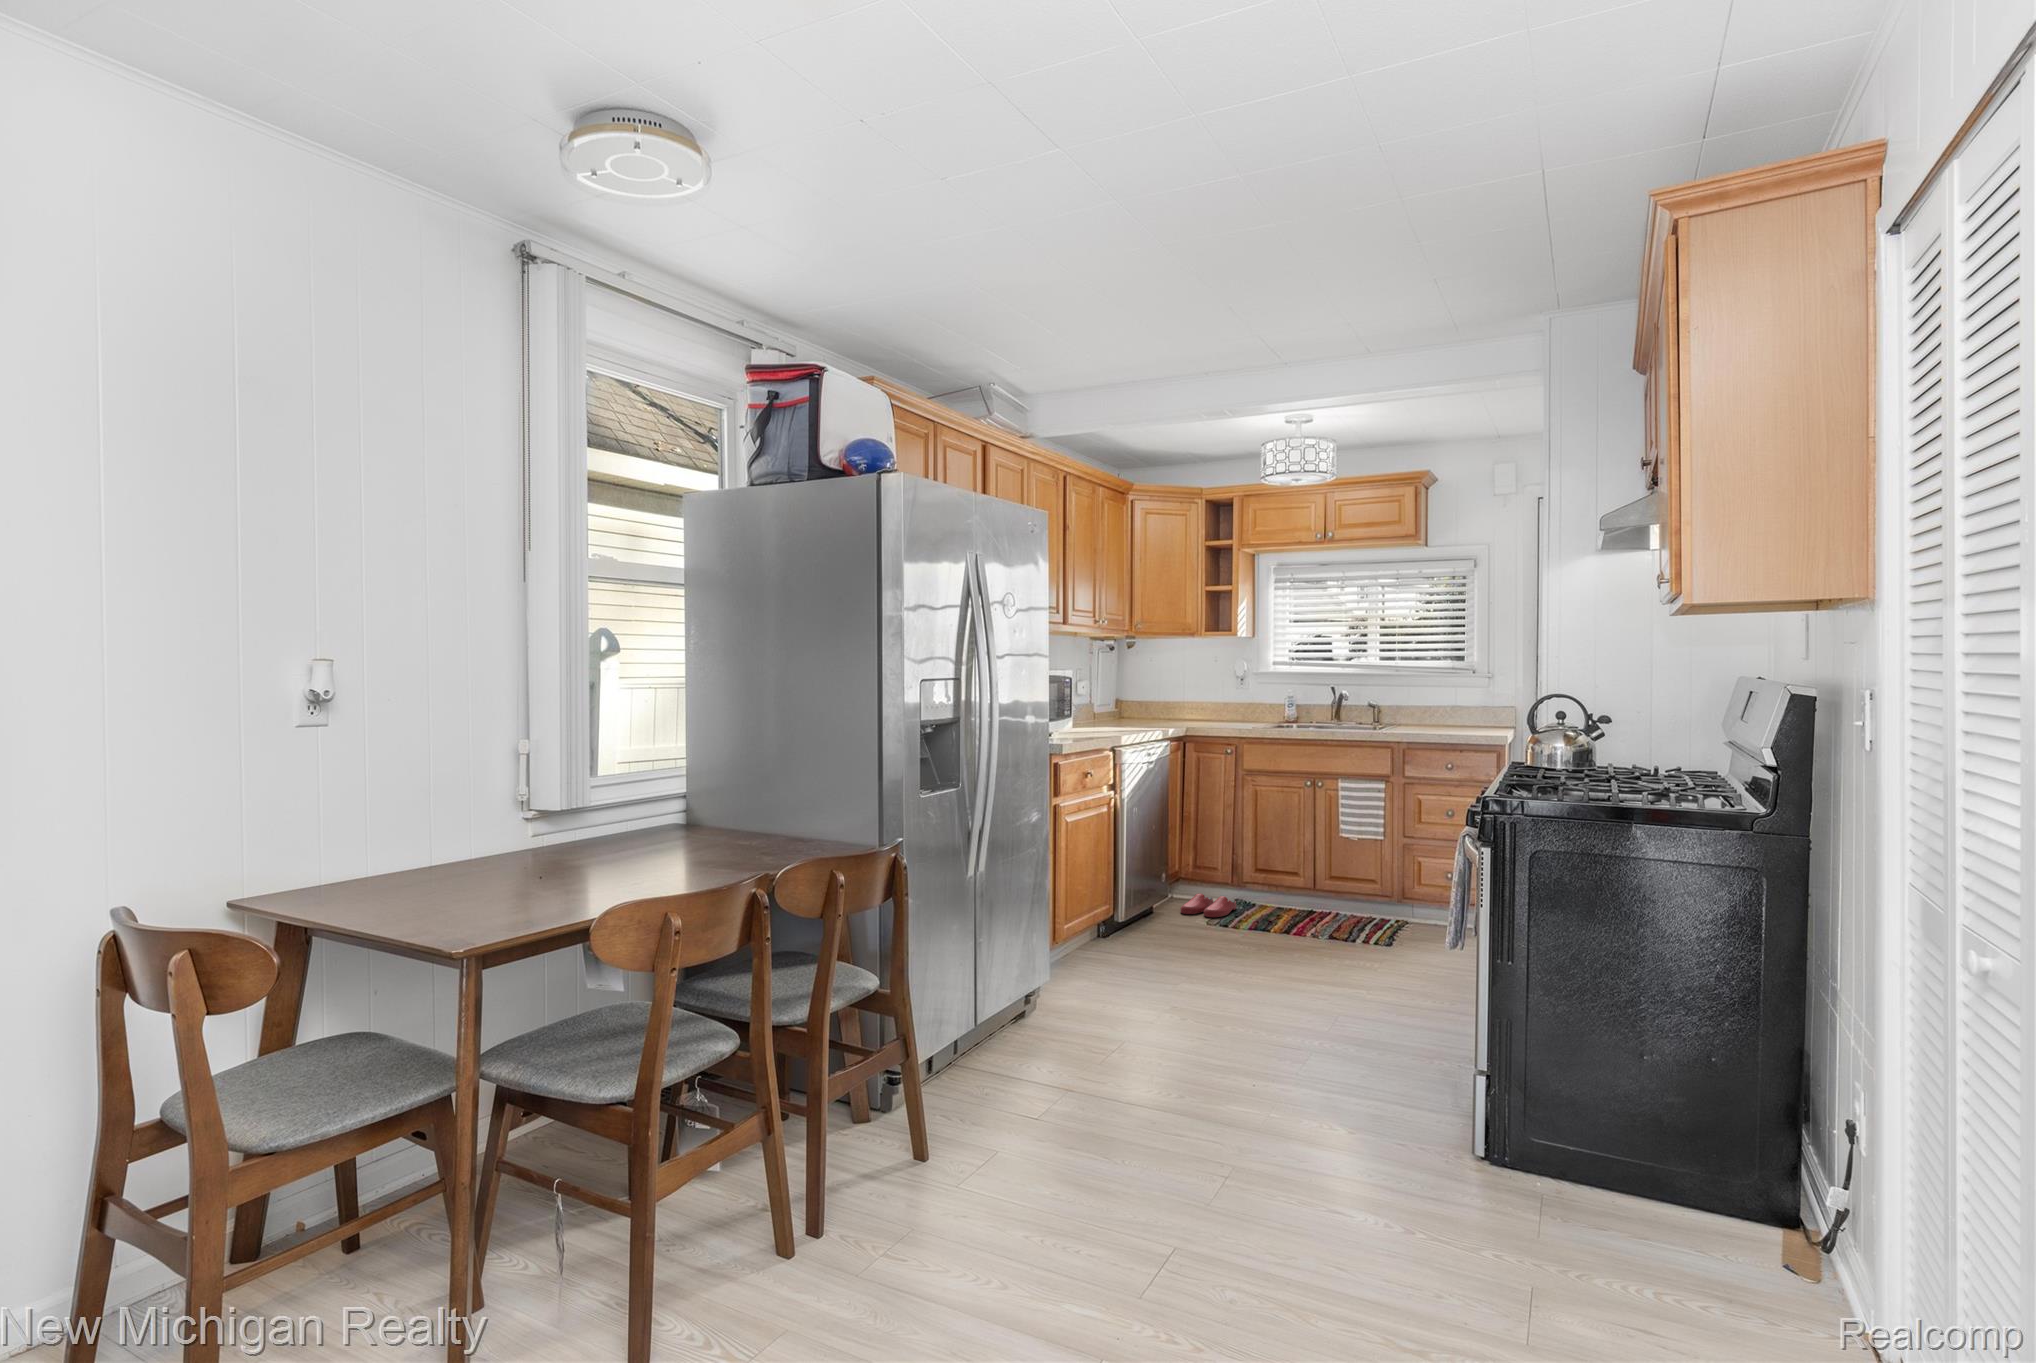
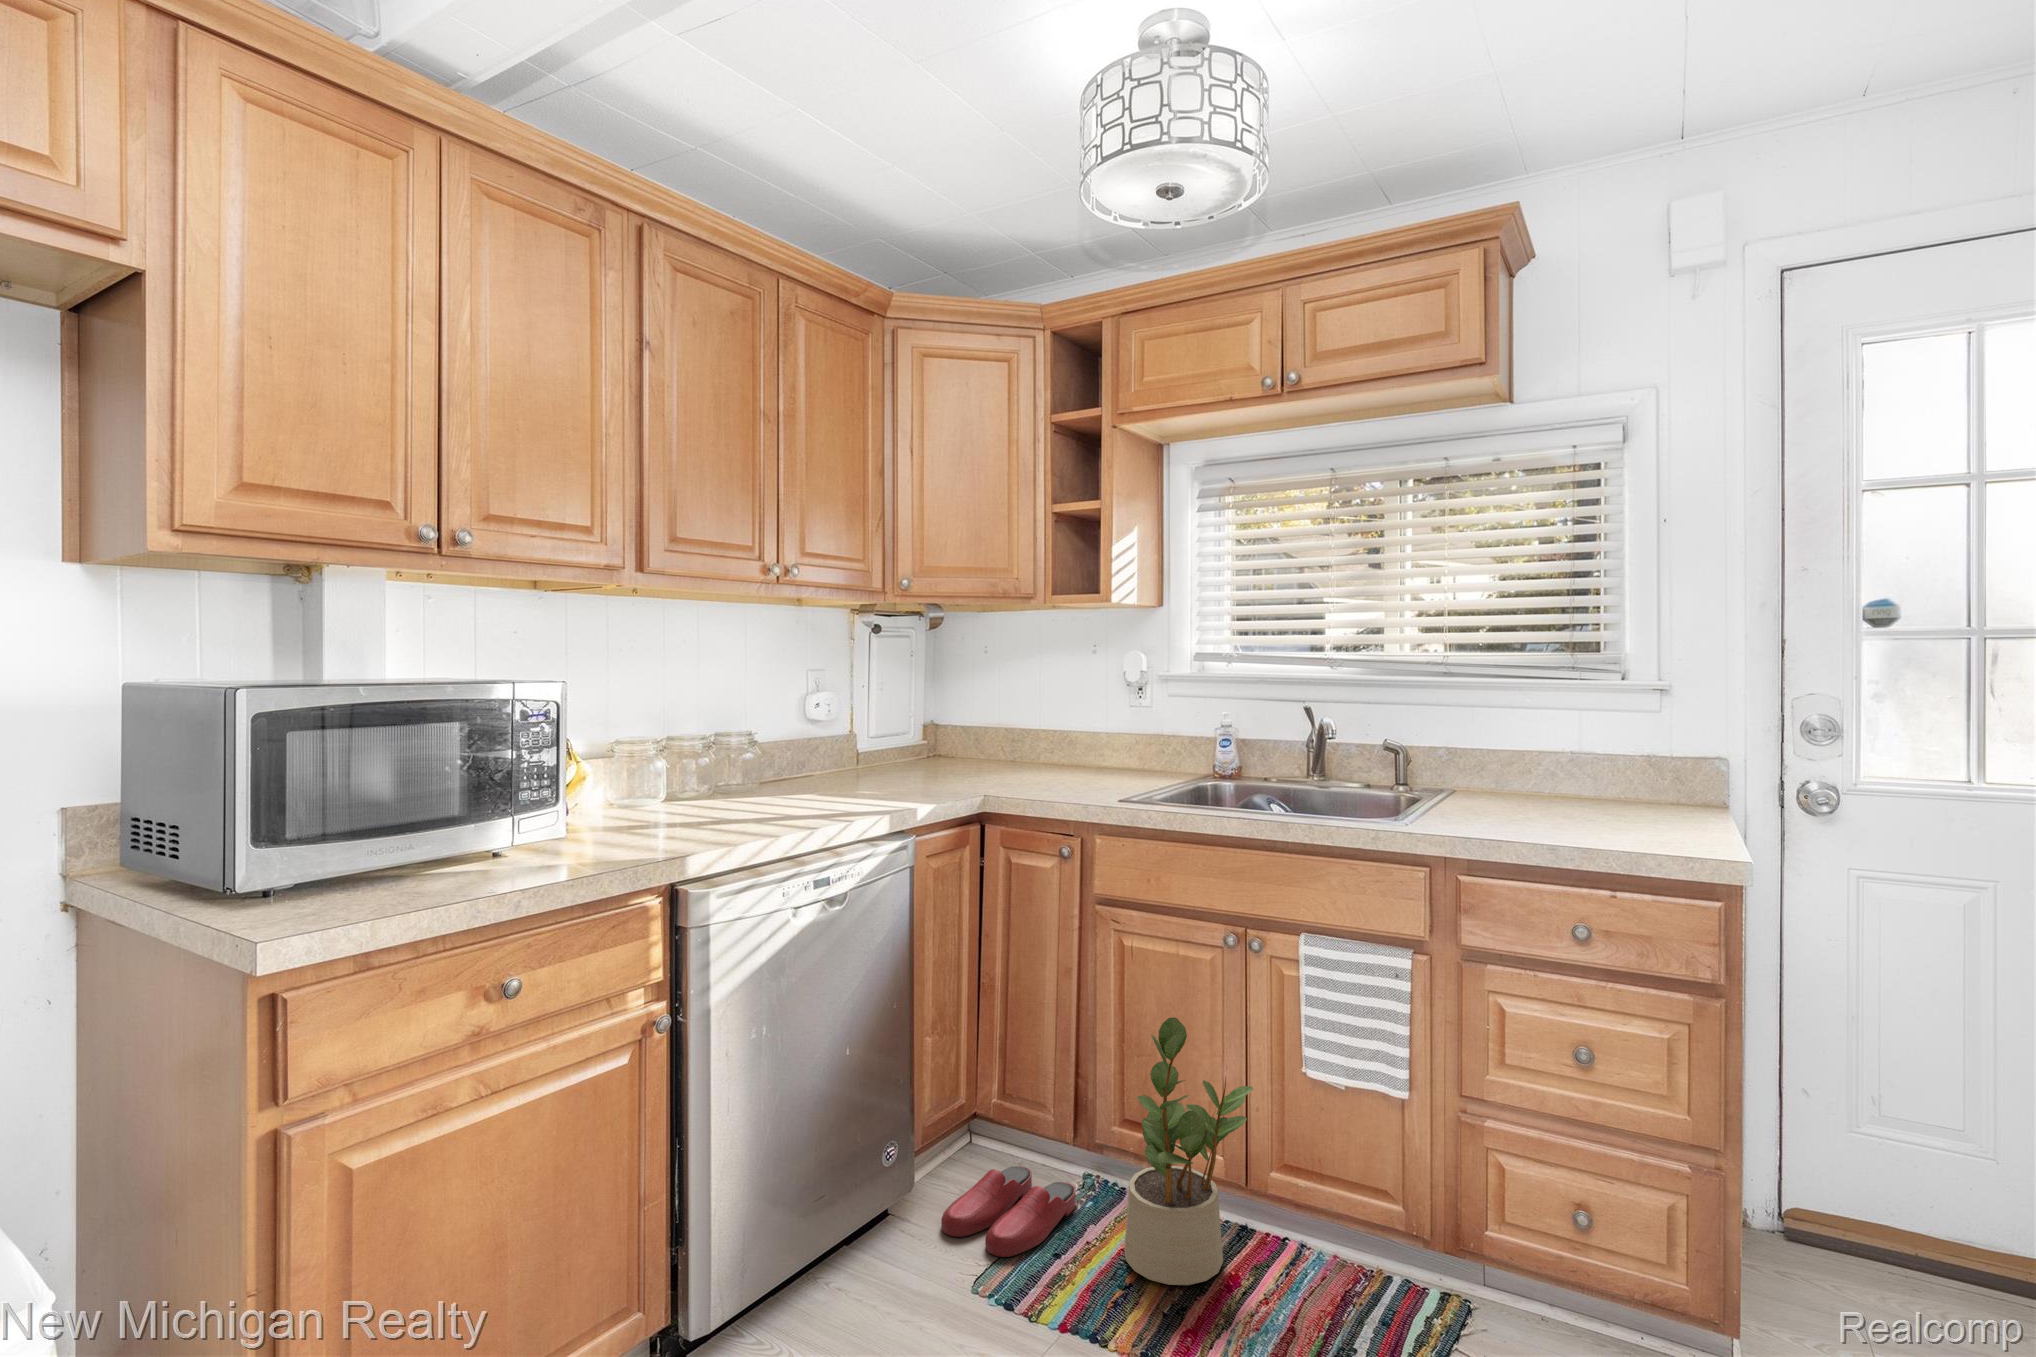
potted plant: none [1264,813,1319,920] -> present [1124,1018,1253,1285]

